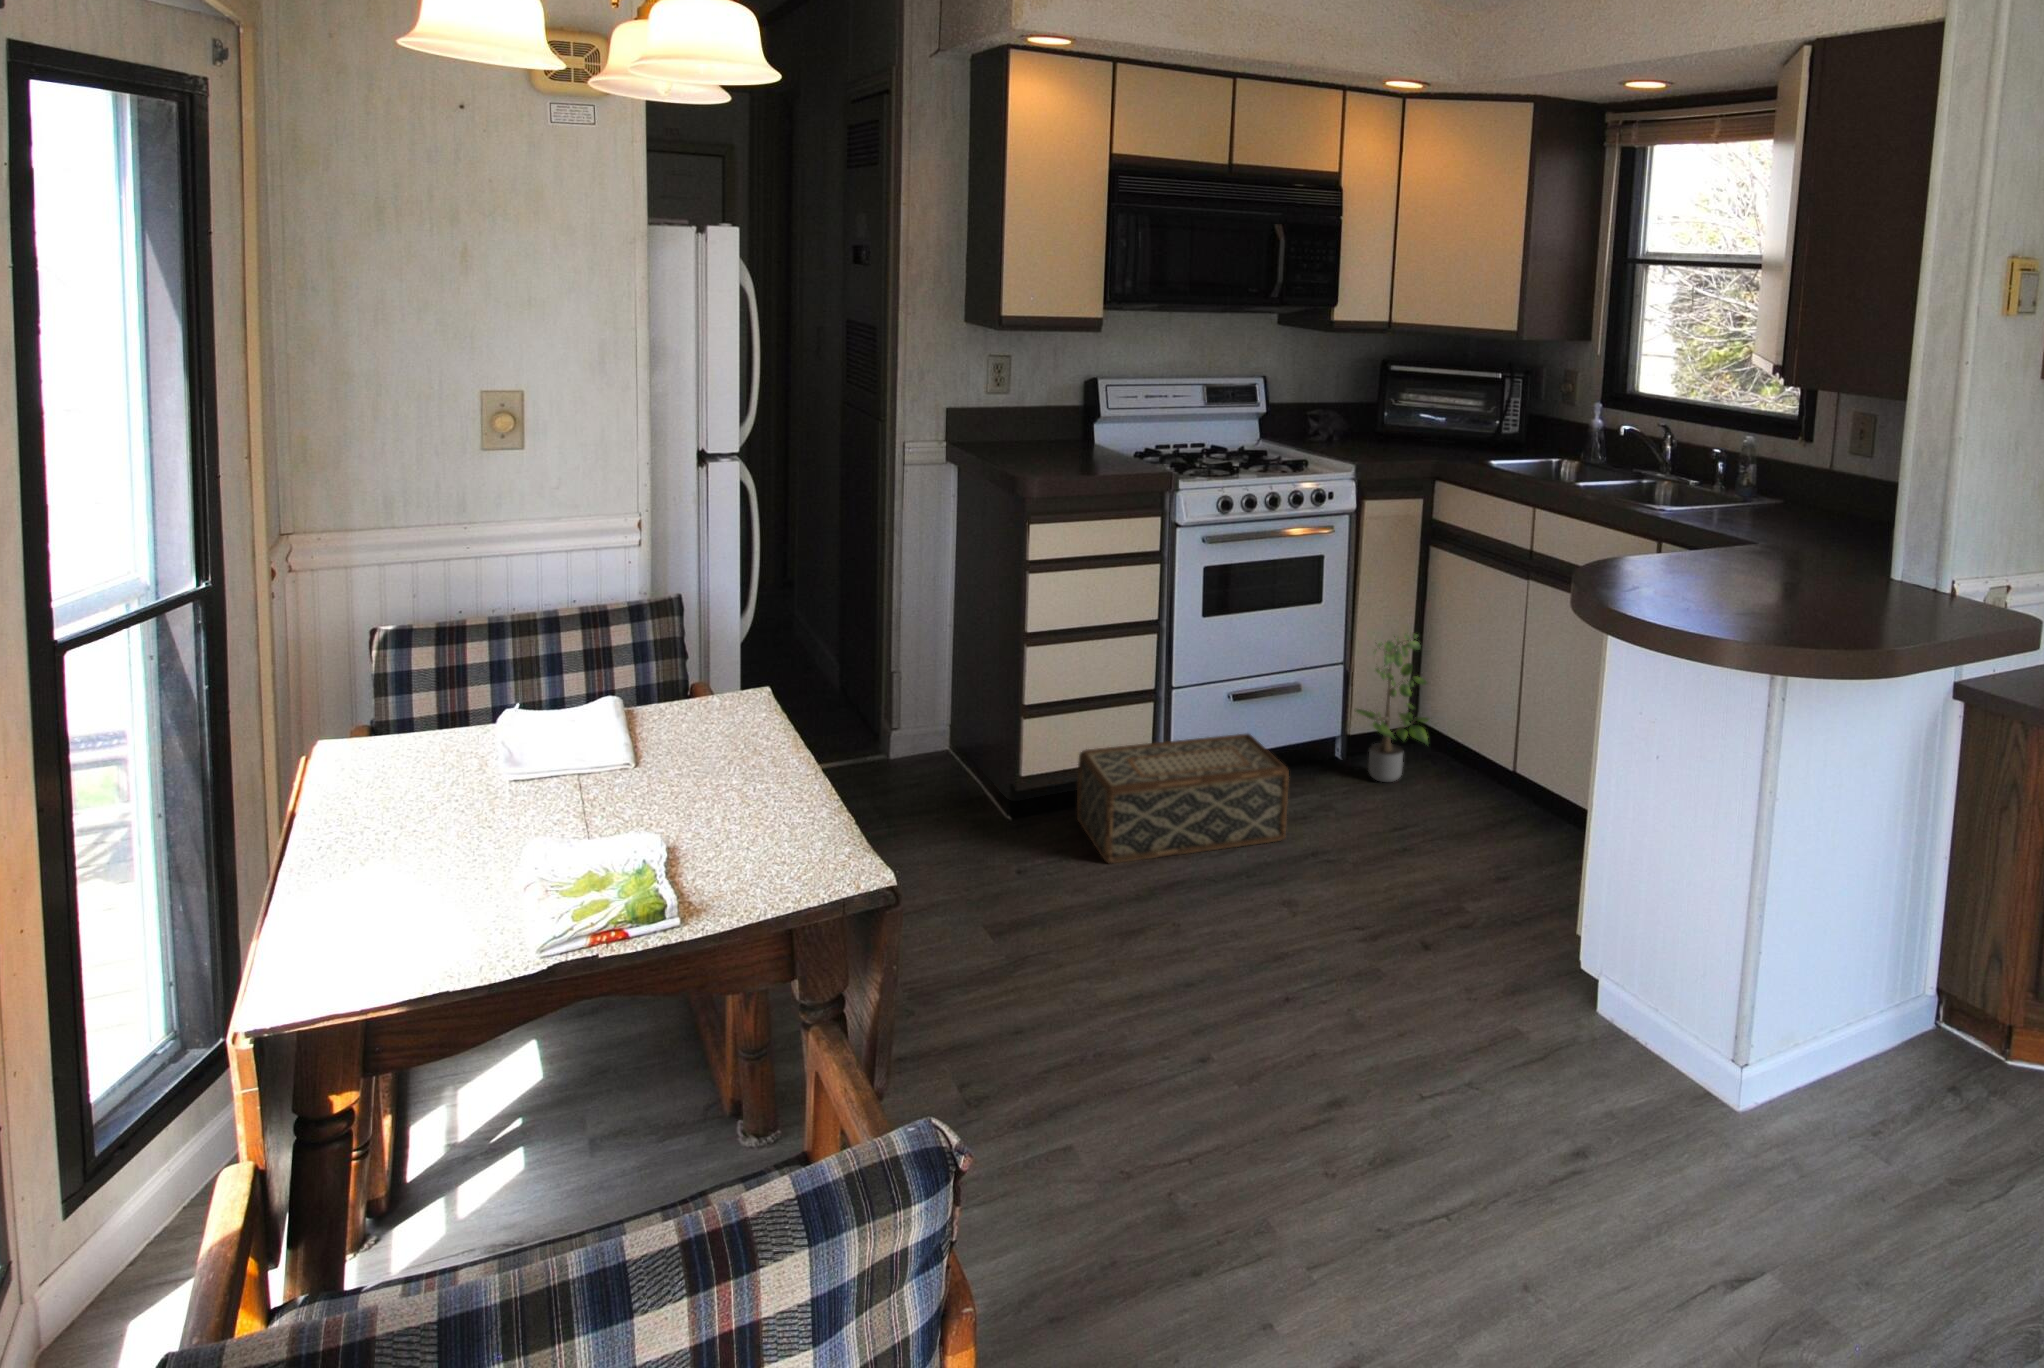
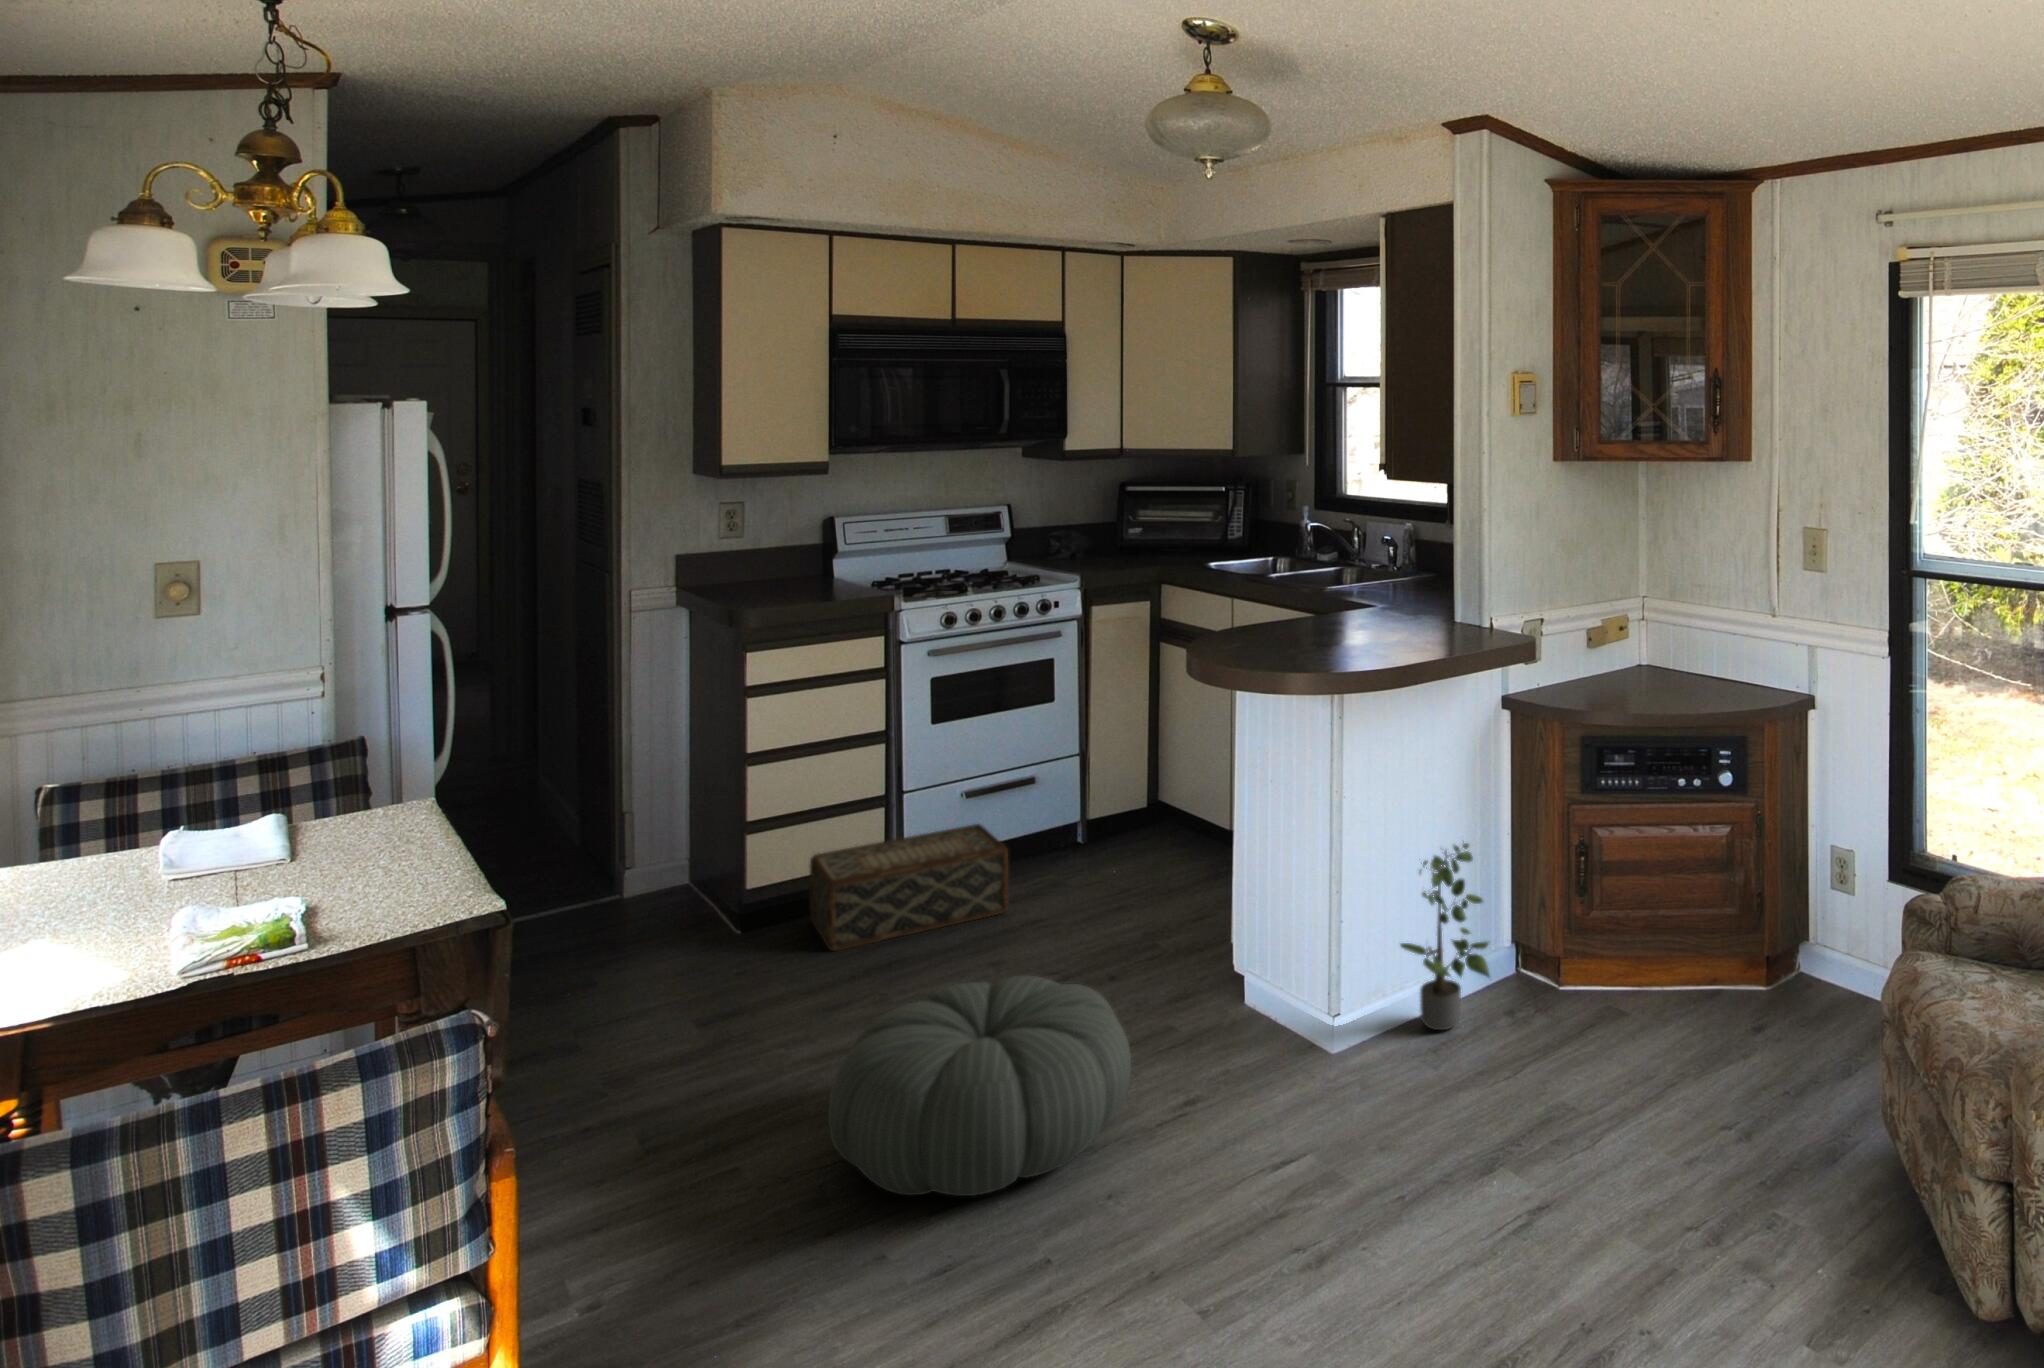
potted plant: present [1355,633,1429,782] -> present [1401,843,1490,1030]
pouf: none [1177,962,1526,1258] -> present [828,976,1131,1196]

